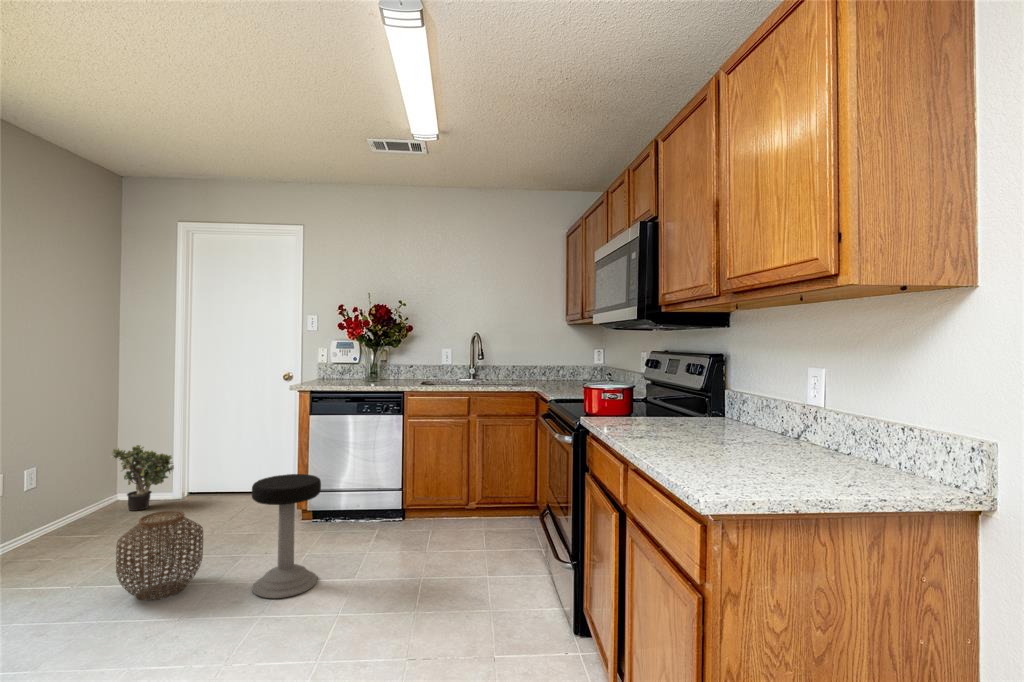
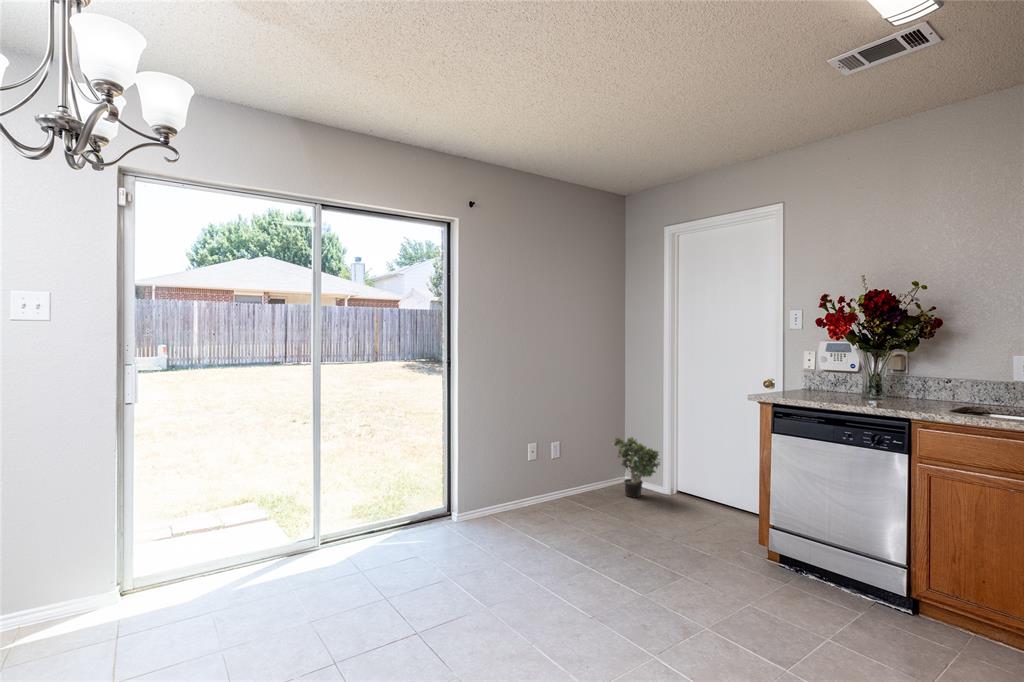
stool: present [252,474,321,598] -> none [656,501,736,654]
woven basket: present [116,511,203,600] -> none [557,508,627,593]

